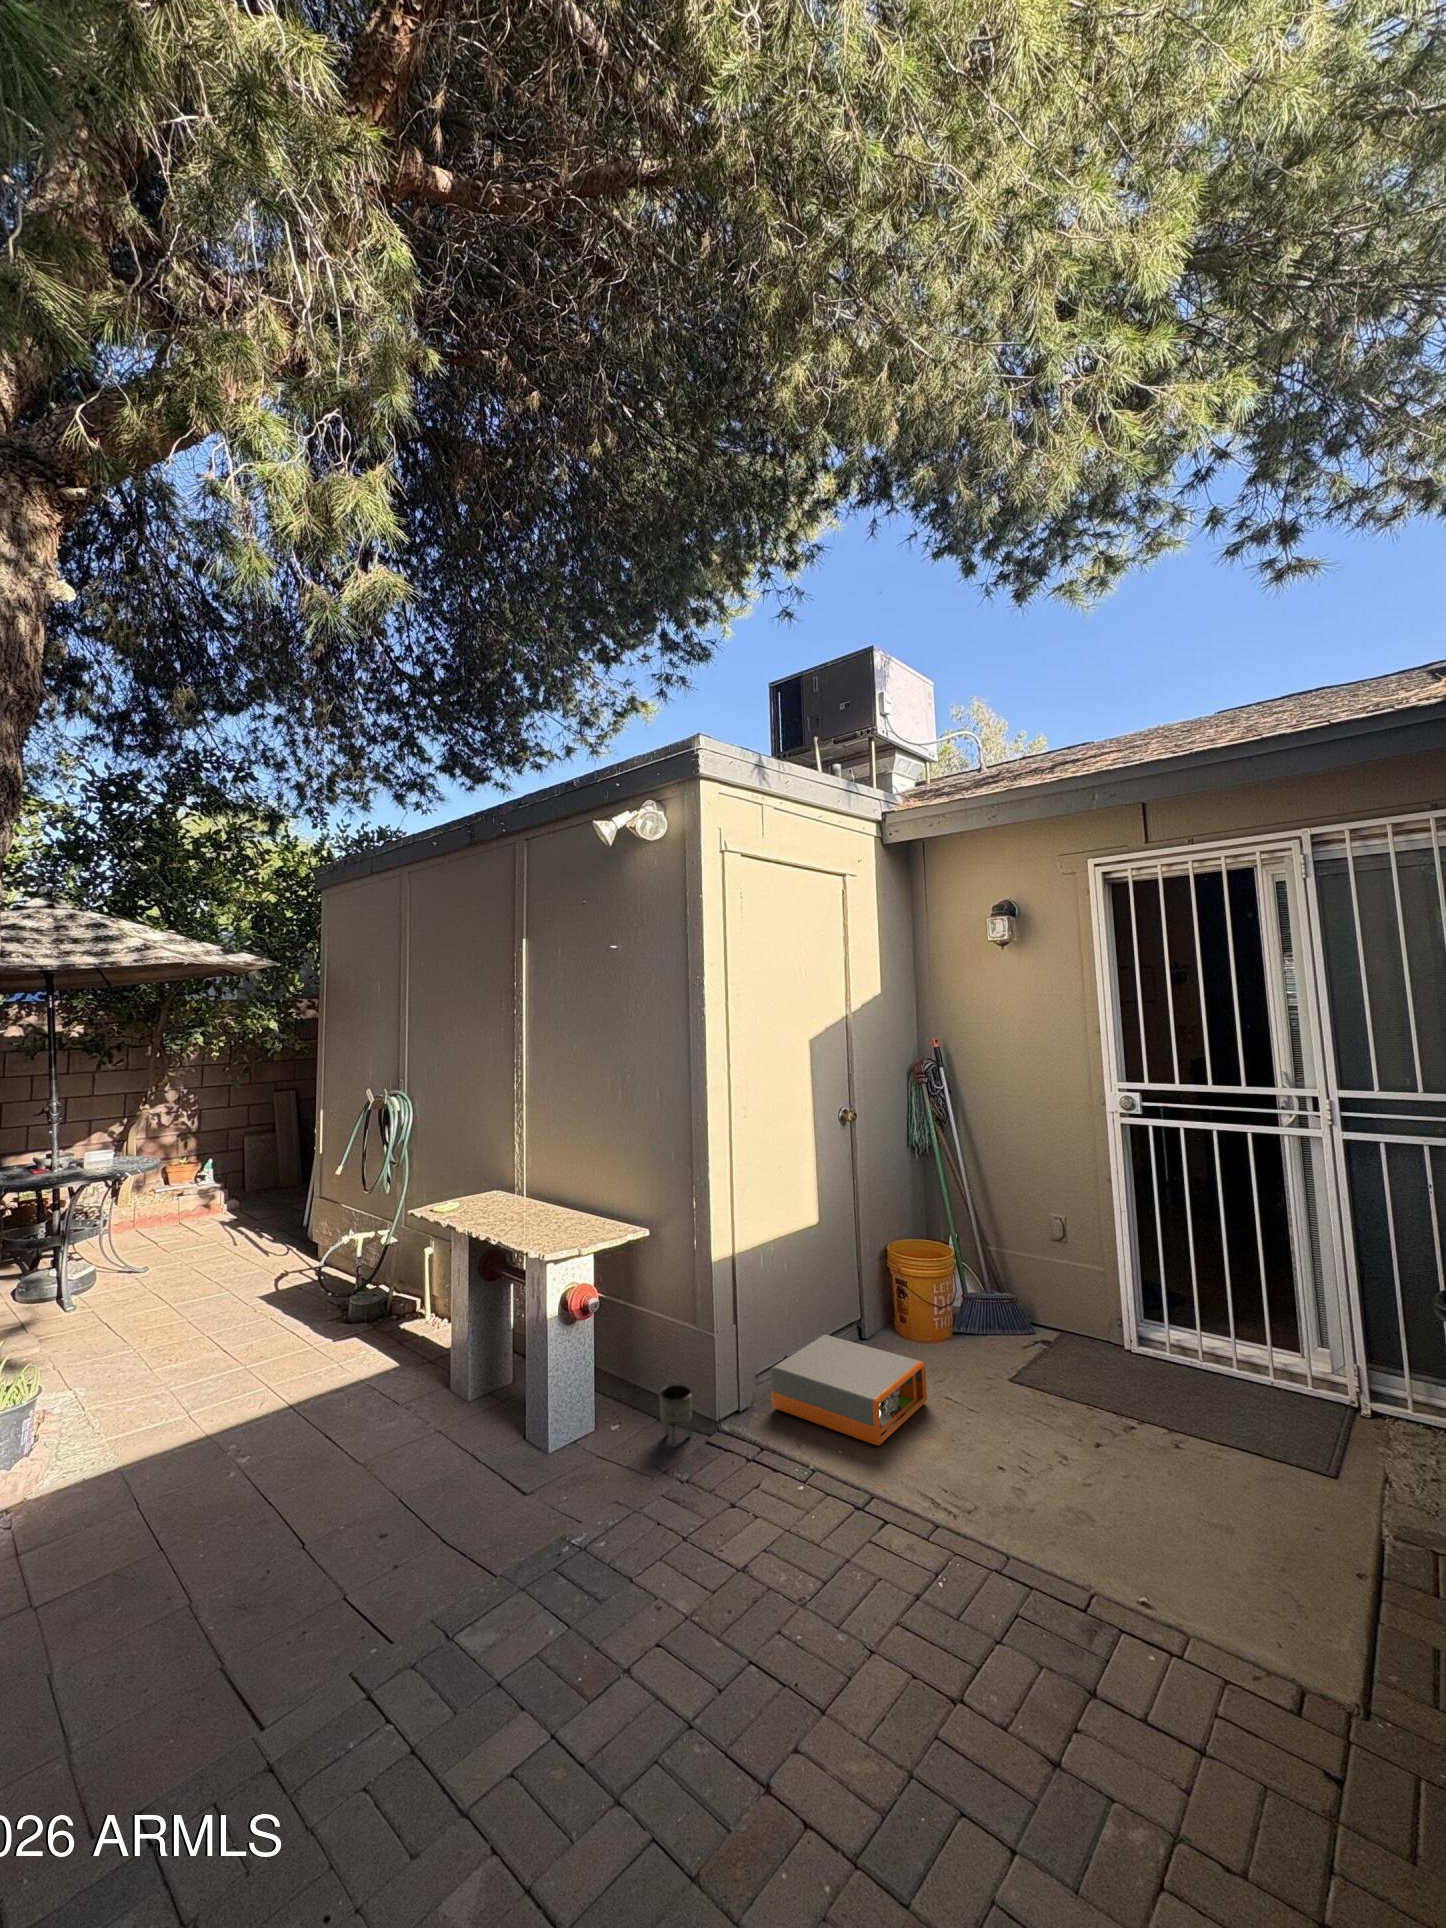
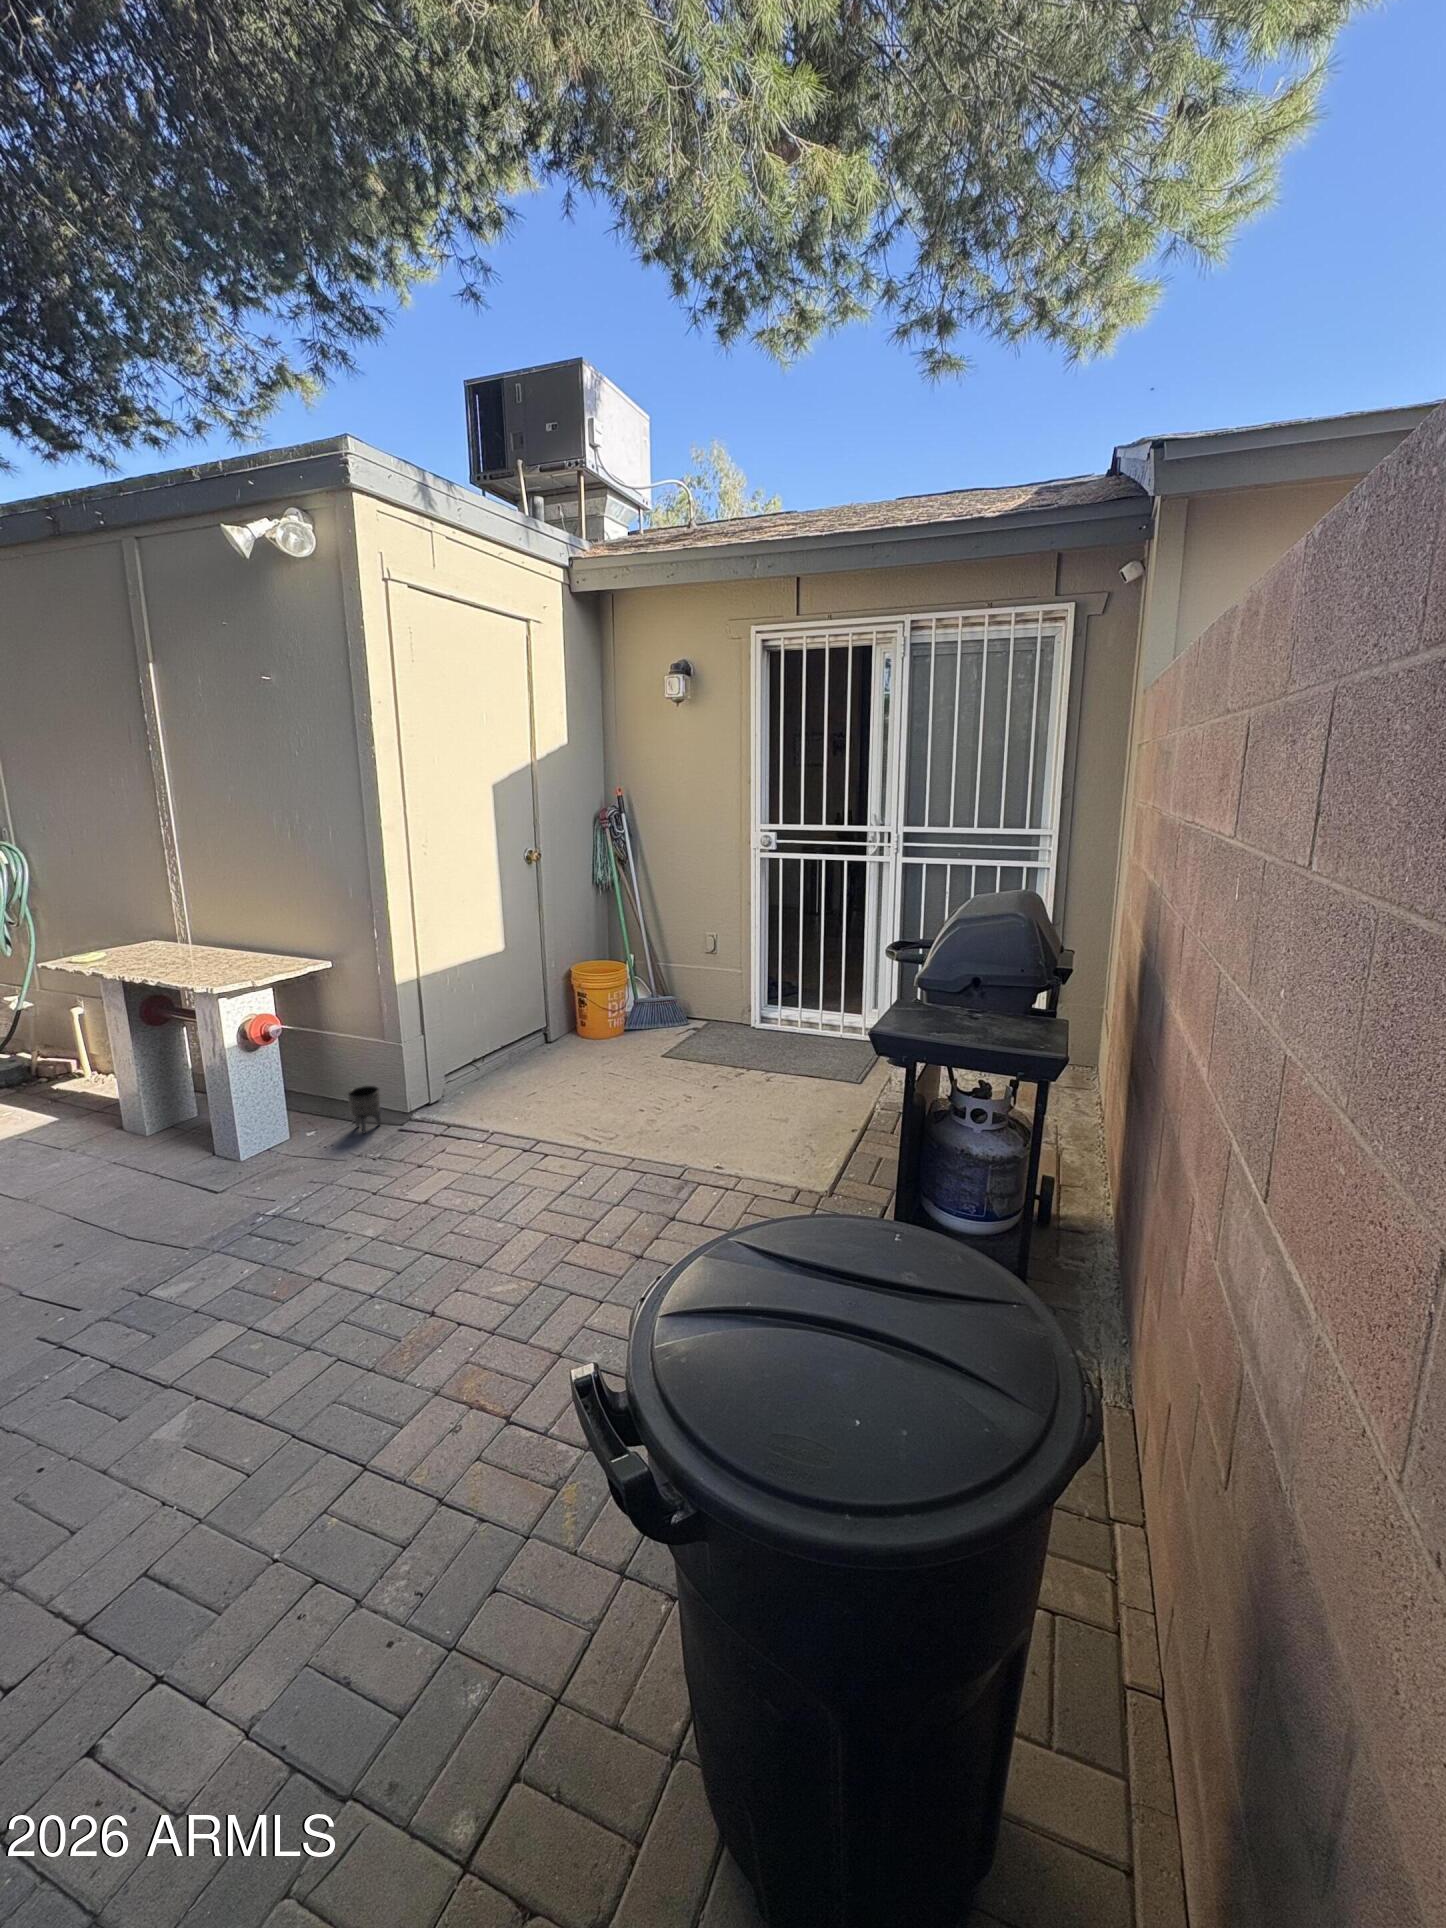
storage box: present [771,1335,927,1445] -> none [456,1039,590,1109]

